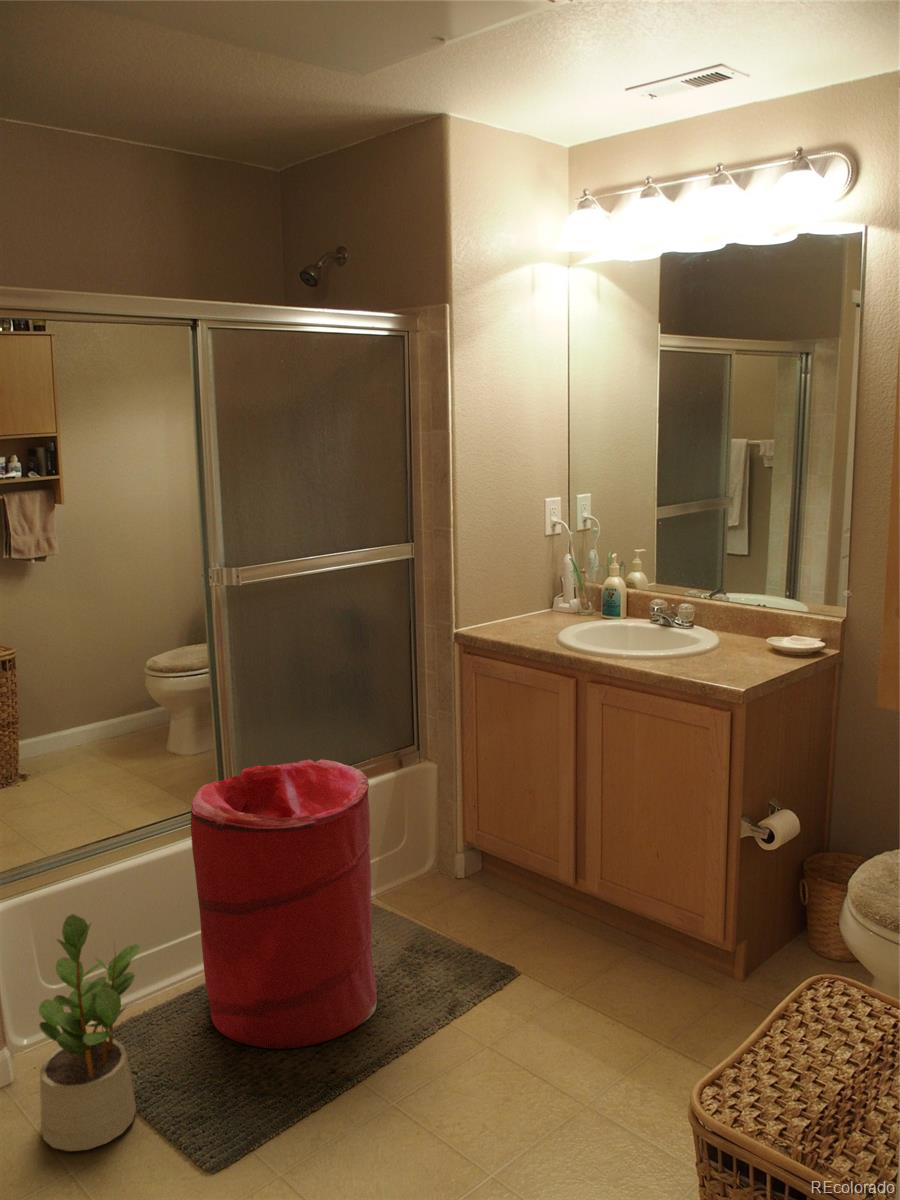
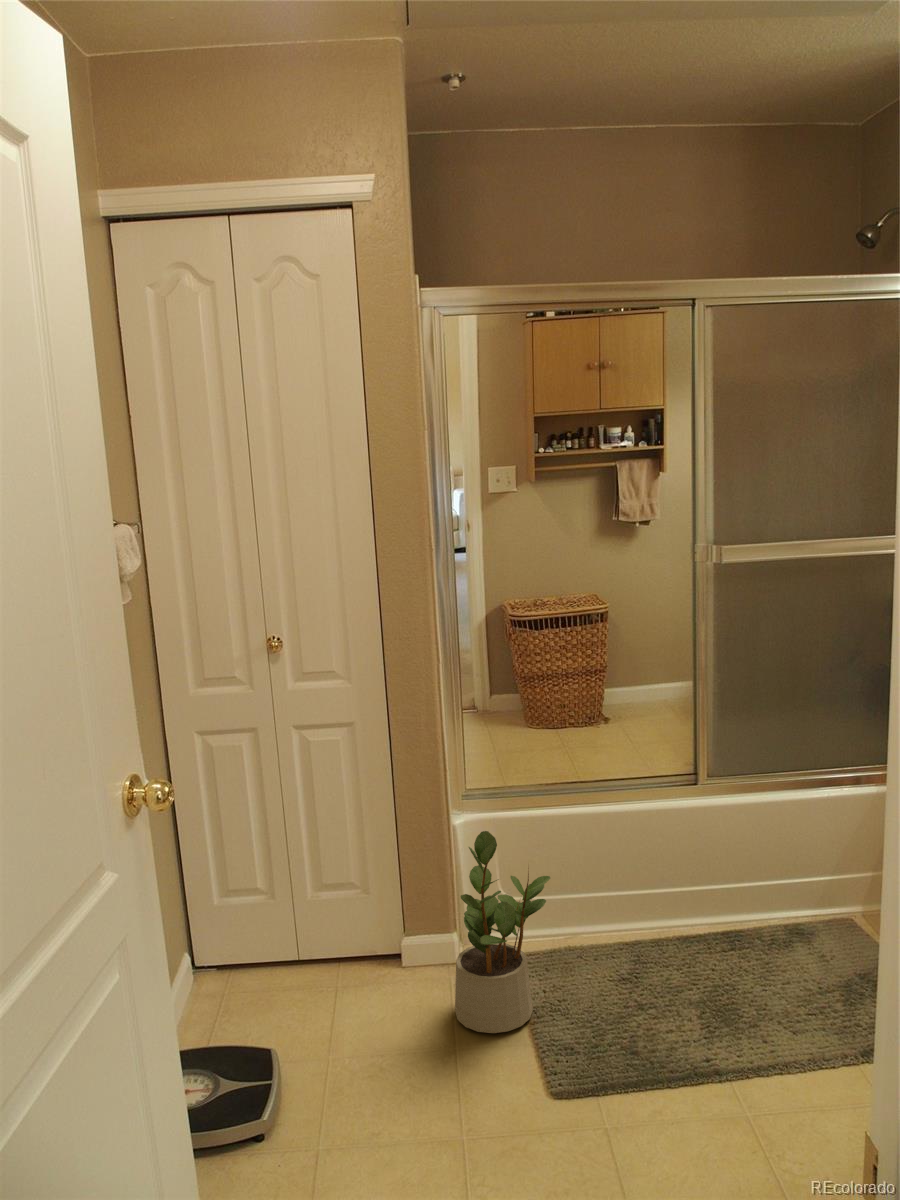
laundry hamper: present [191,759,377,1049] -> none [628,746,812,1033]

